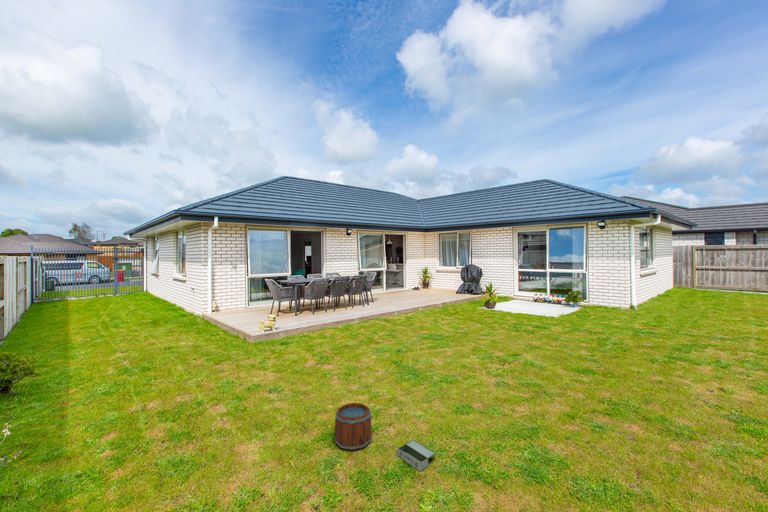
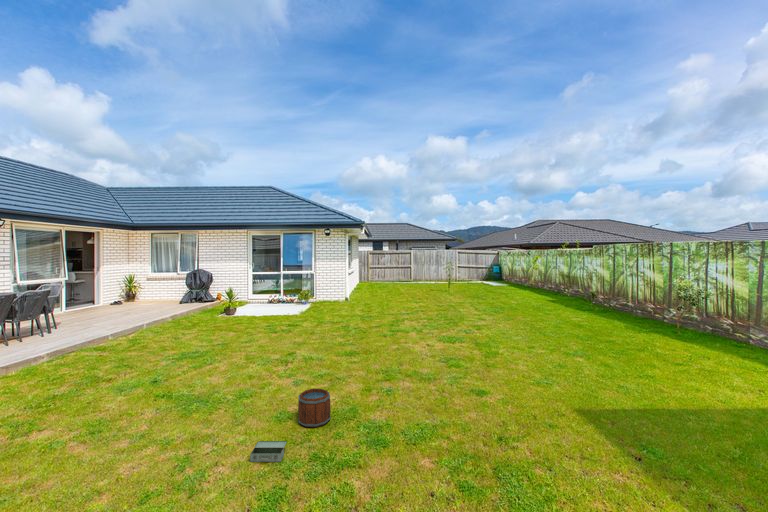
bucket: present [335,403,371,450] -> present [298,389,331,427]

